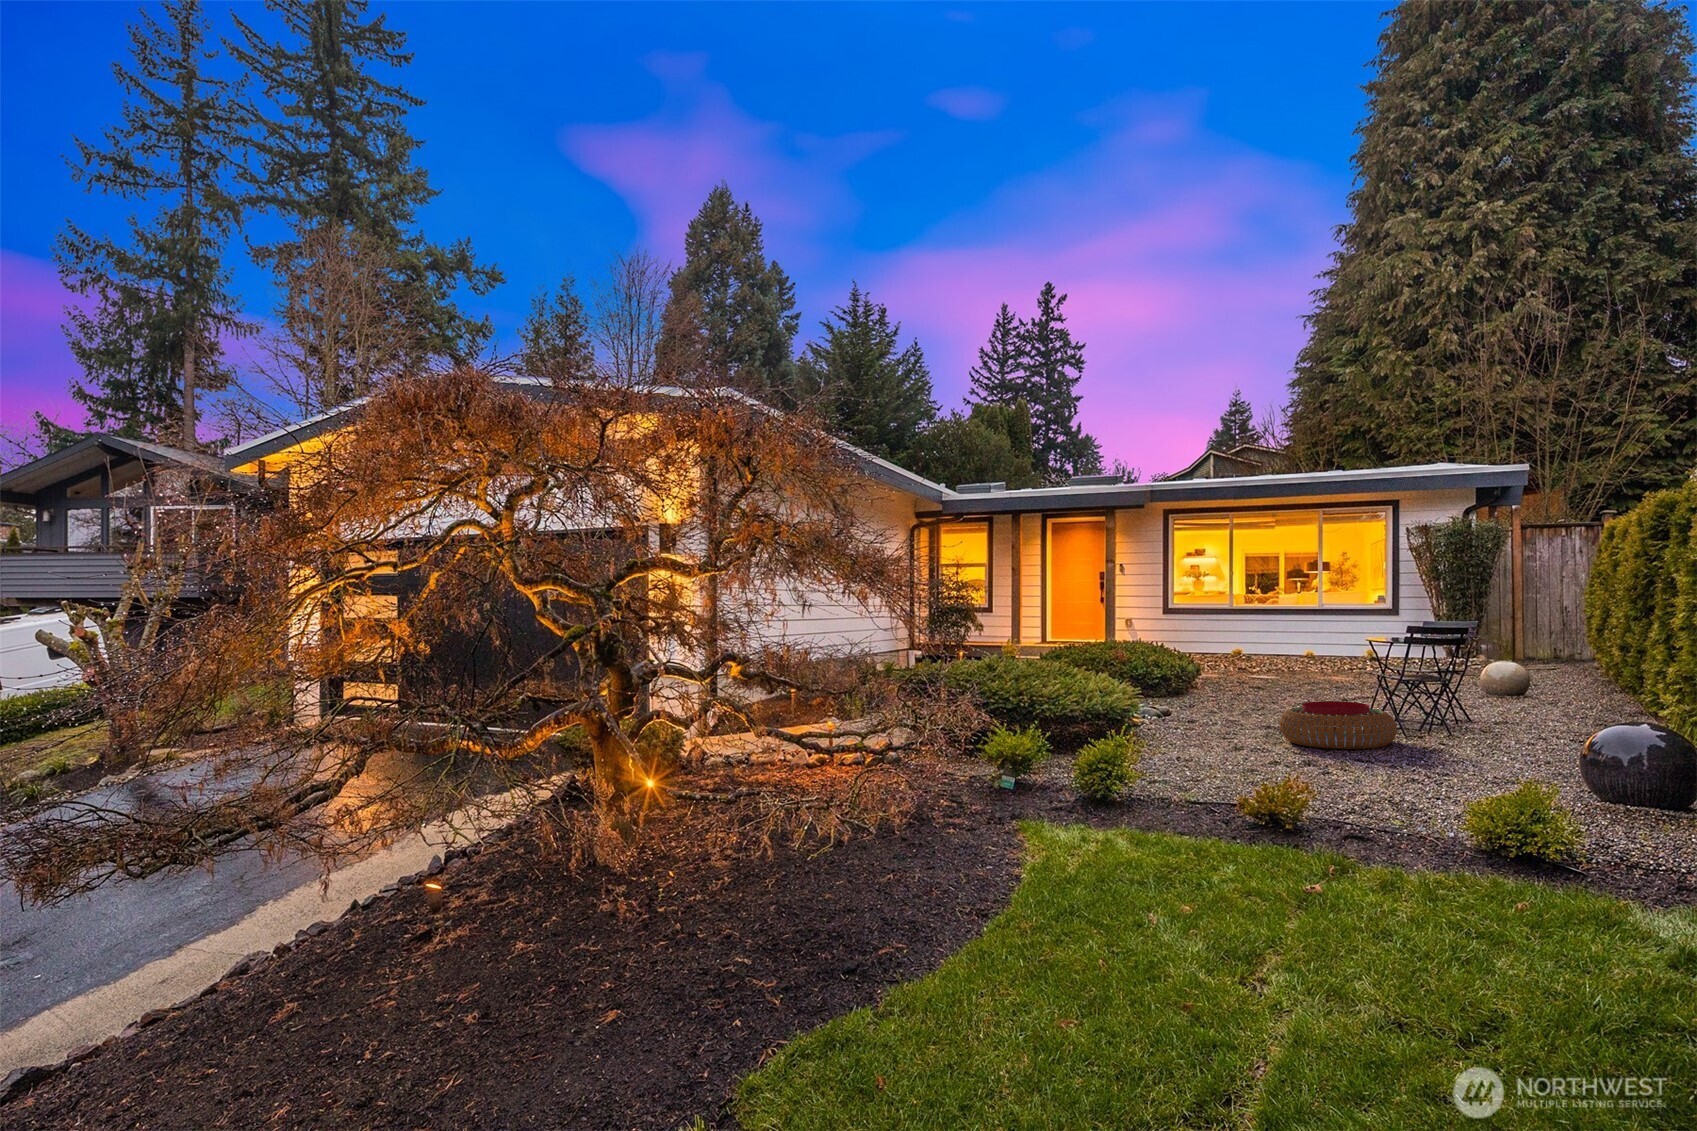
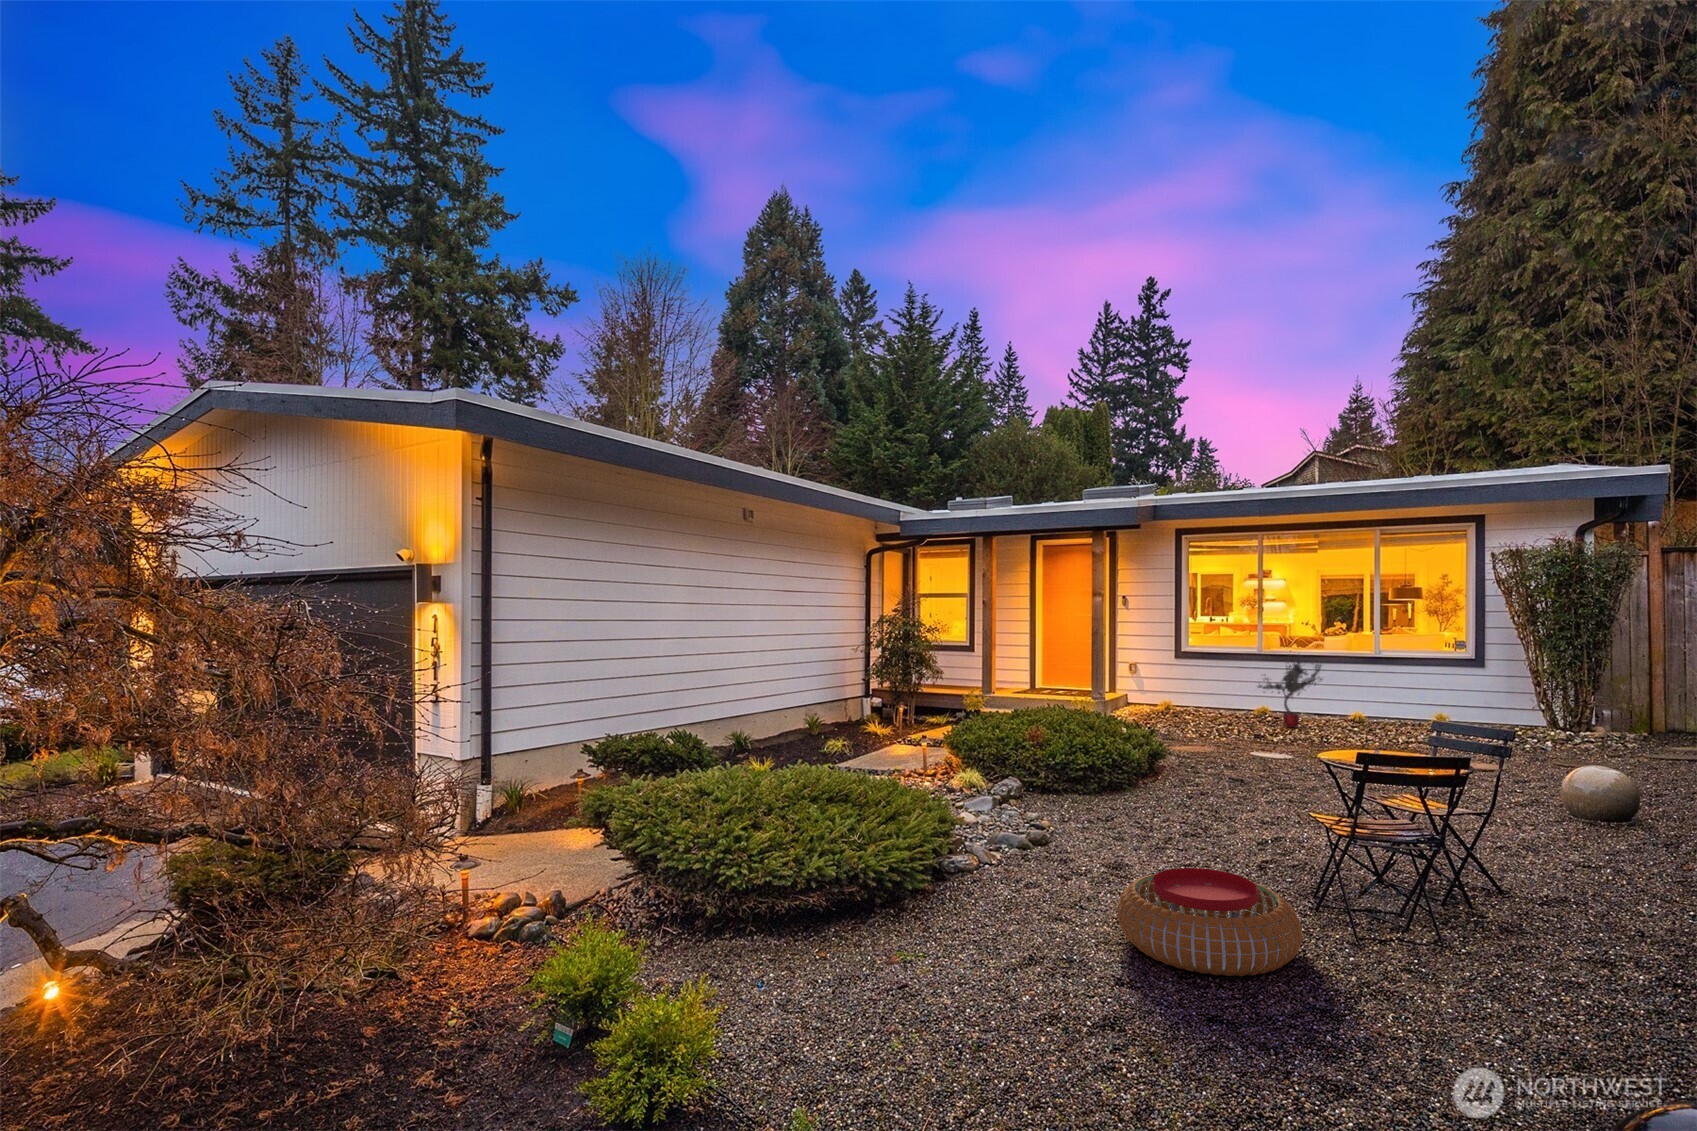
potted tree: none [1233,608,1286,667] -> present [1258,655,1323,728]

